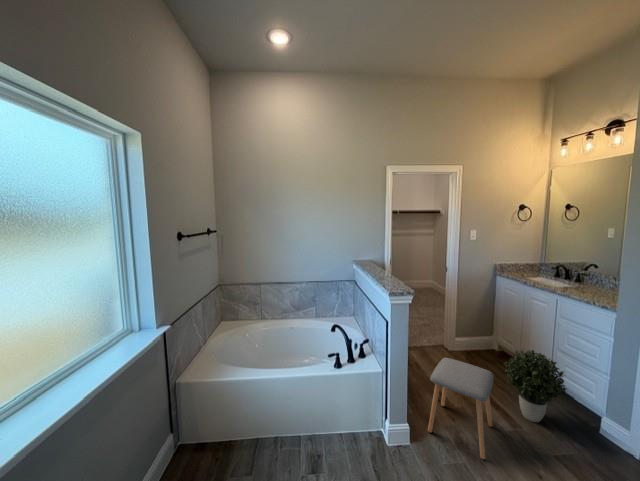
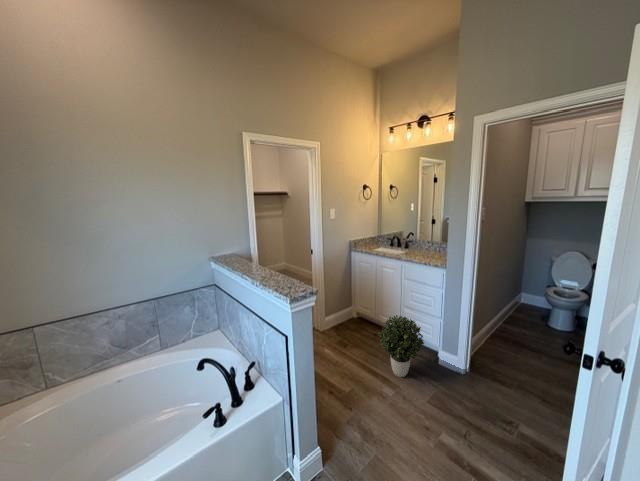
stool: present [428,358,494,460] -> none [332,348,388,440]

